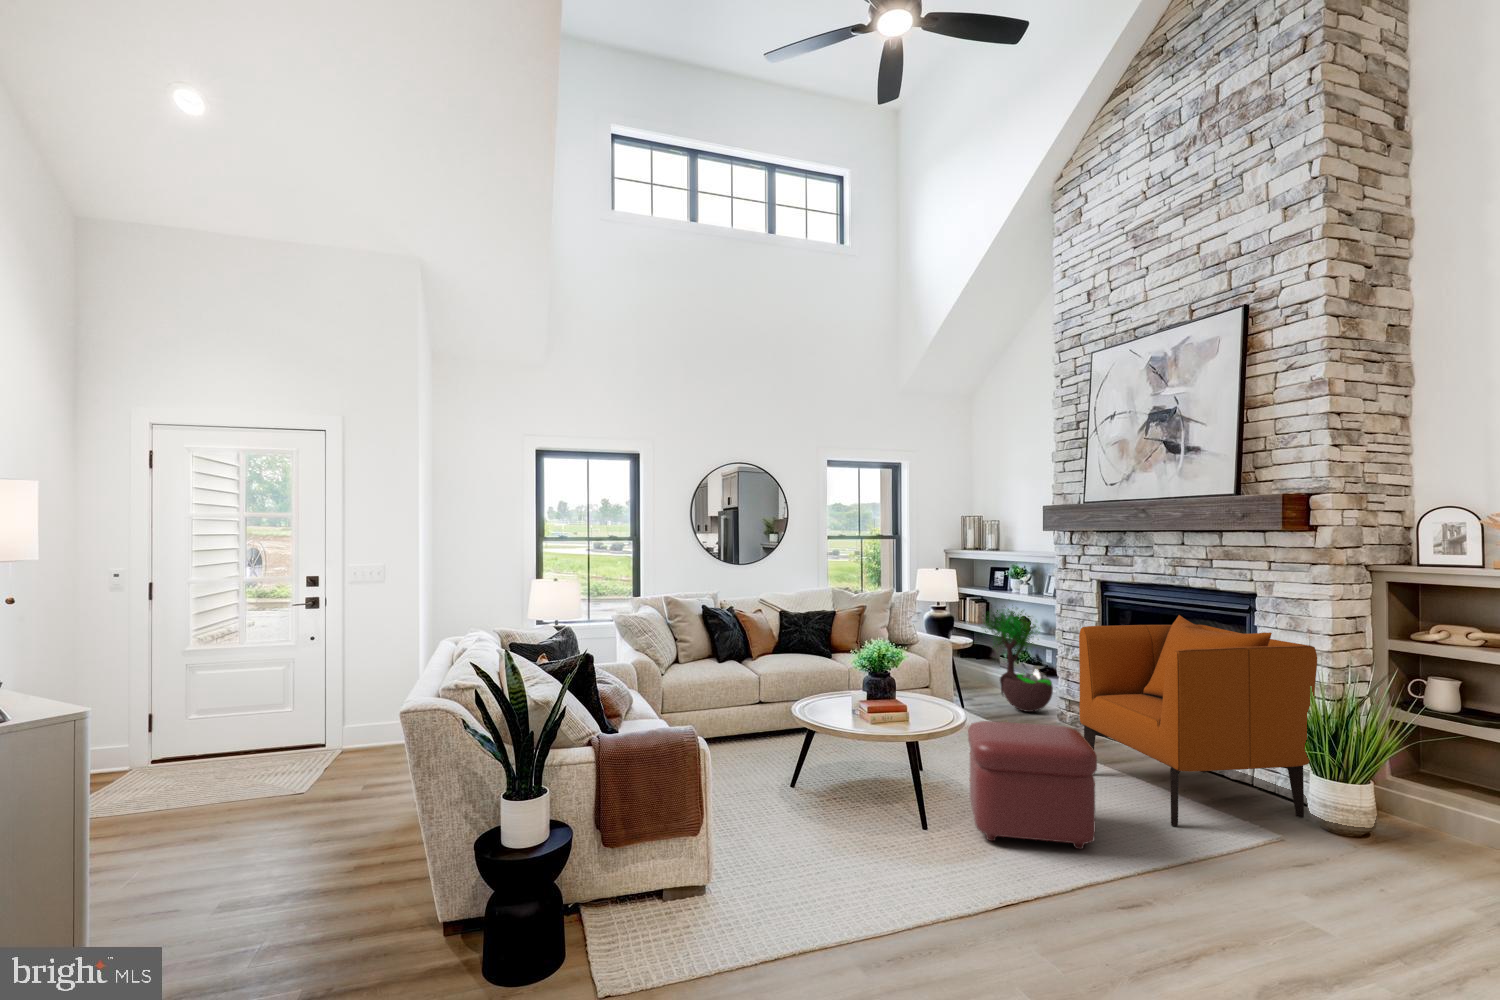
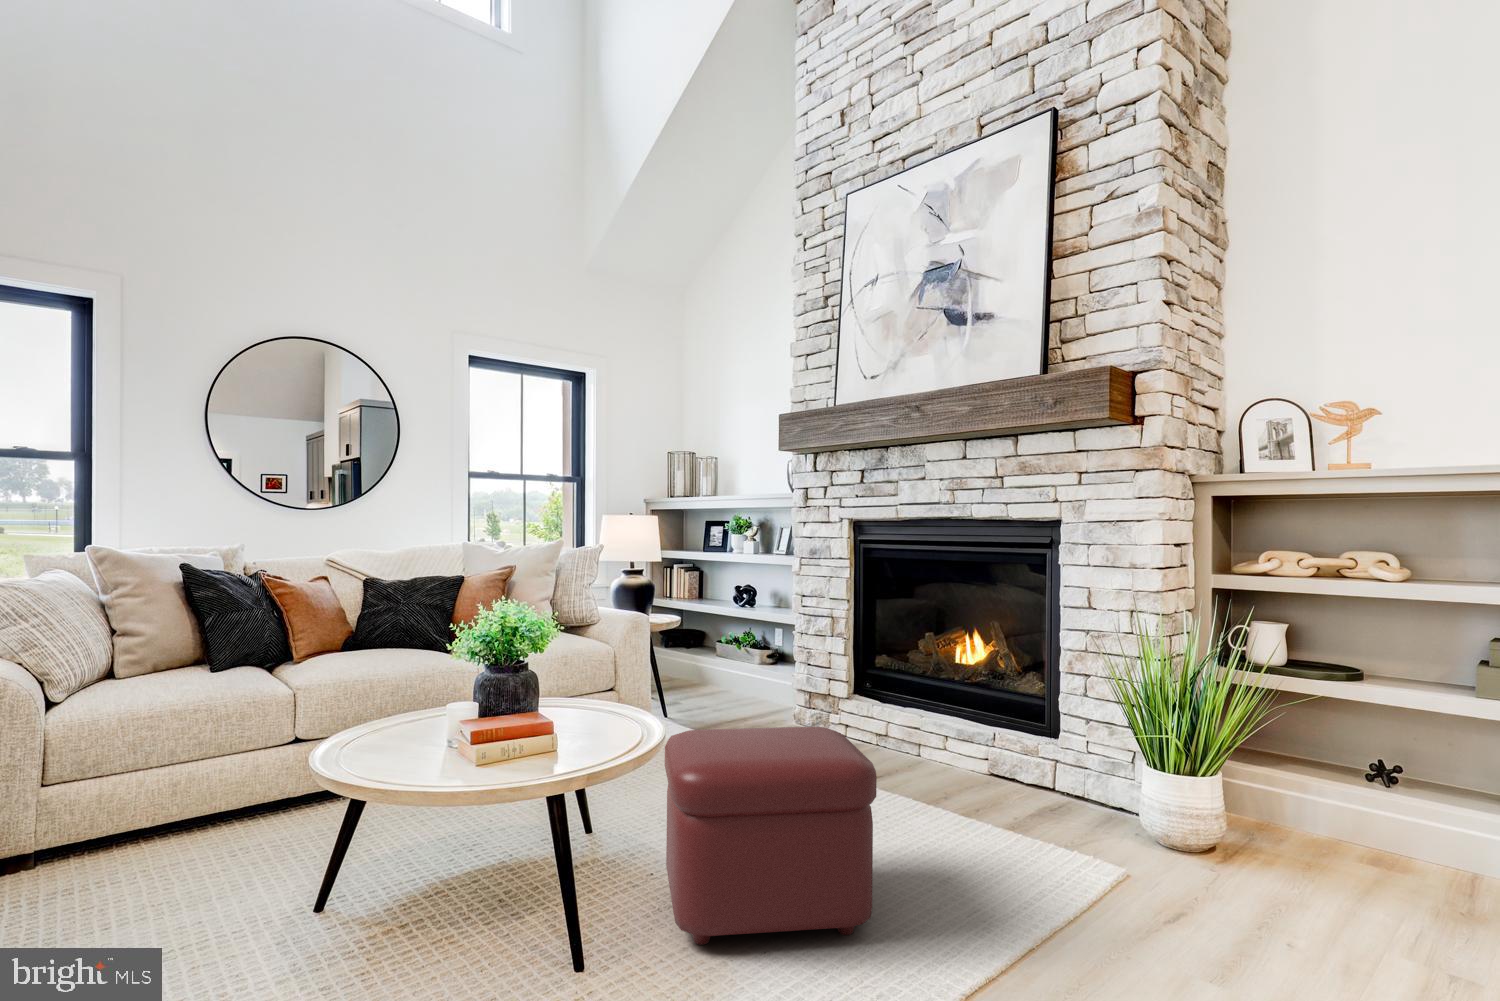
potted tree: present [985,605,1053,712] -> none [689,555,788,716]
armchair: present [1079,615,1317,827] -> none [832,556,1147,868]

